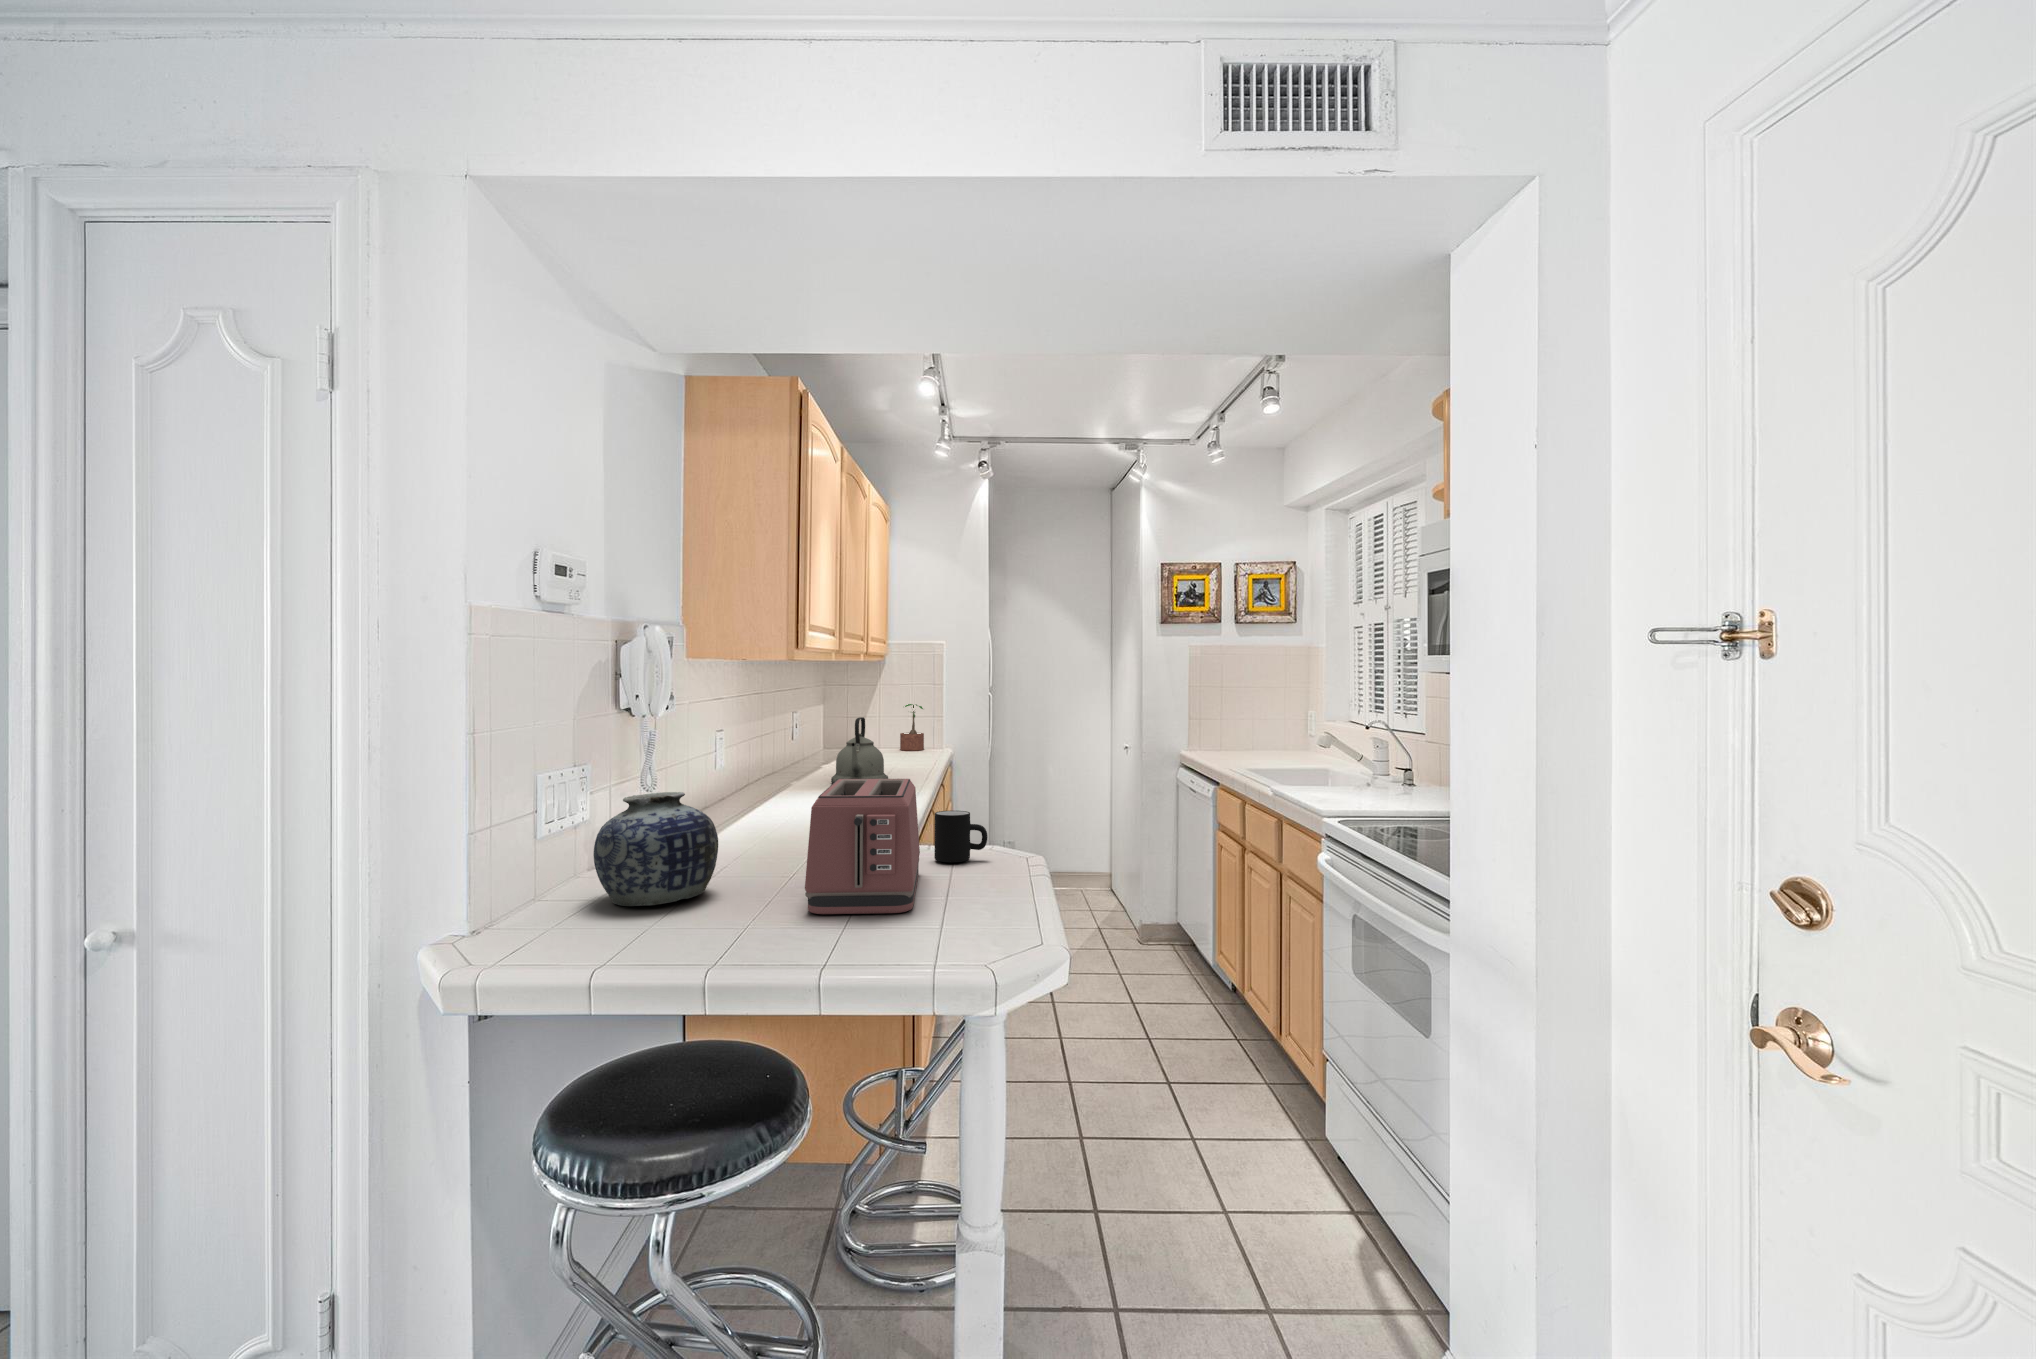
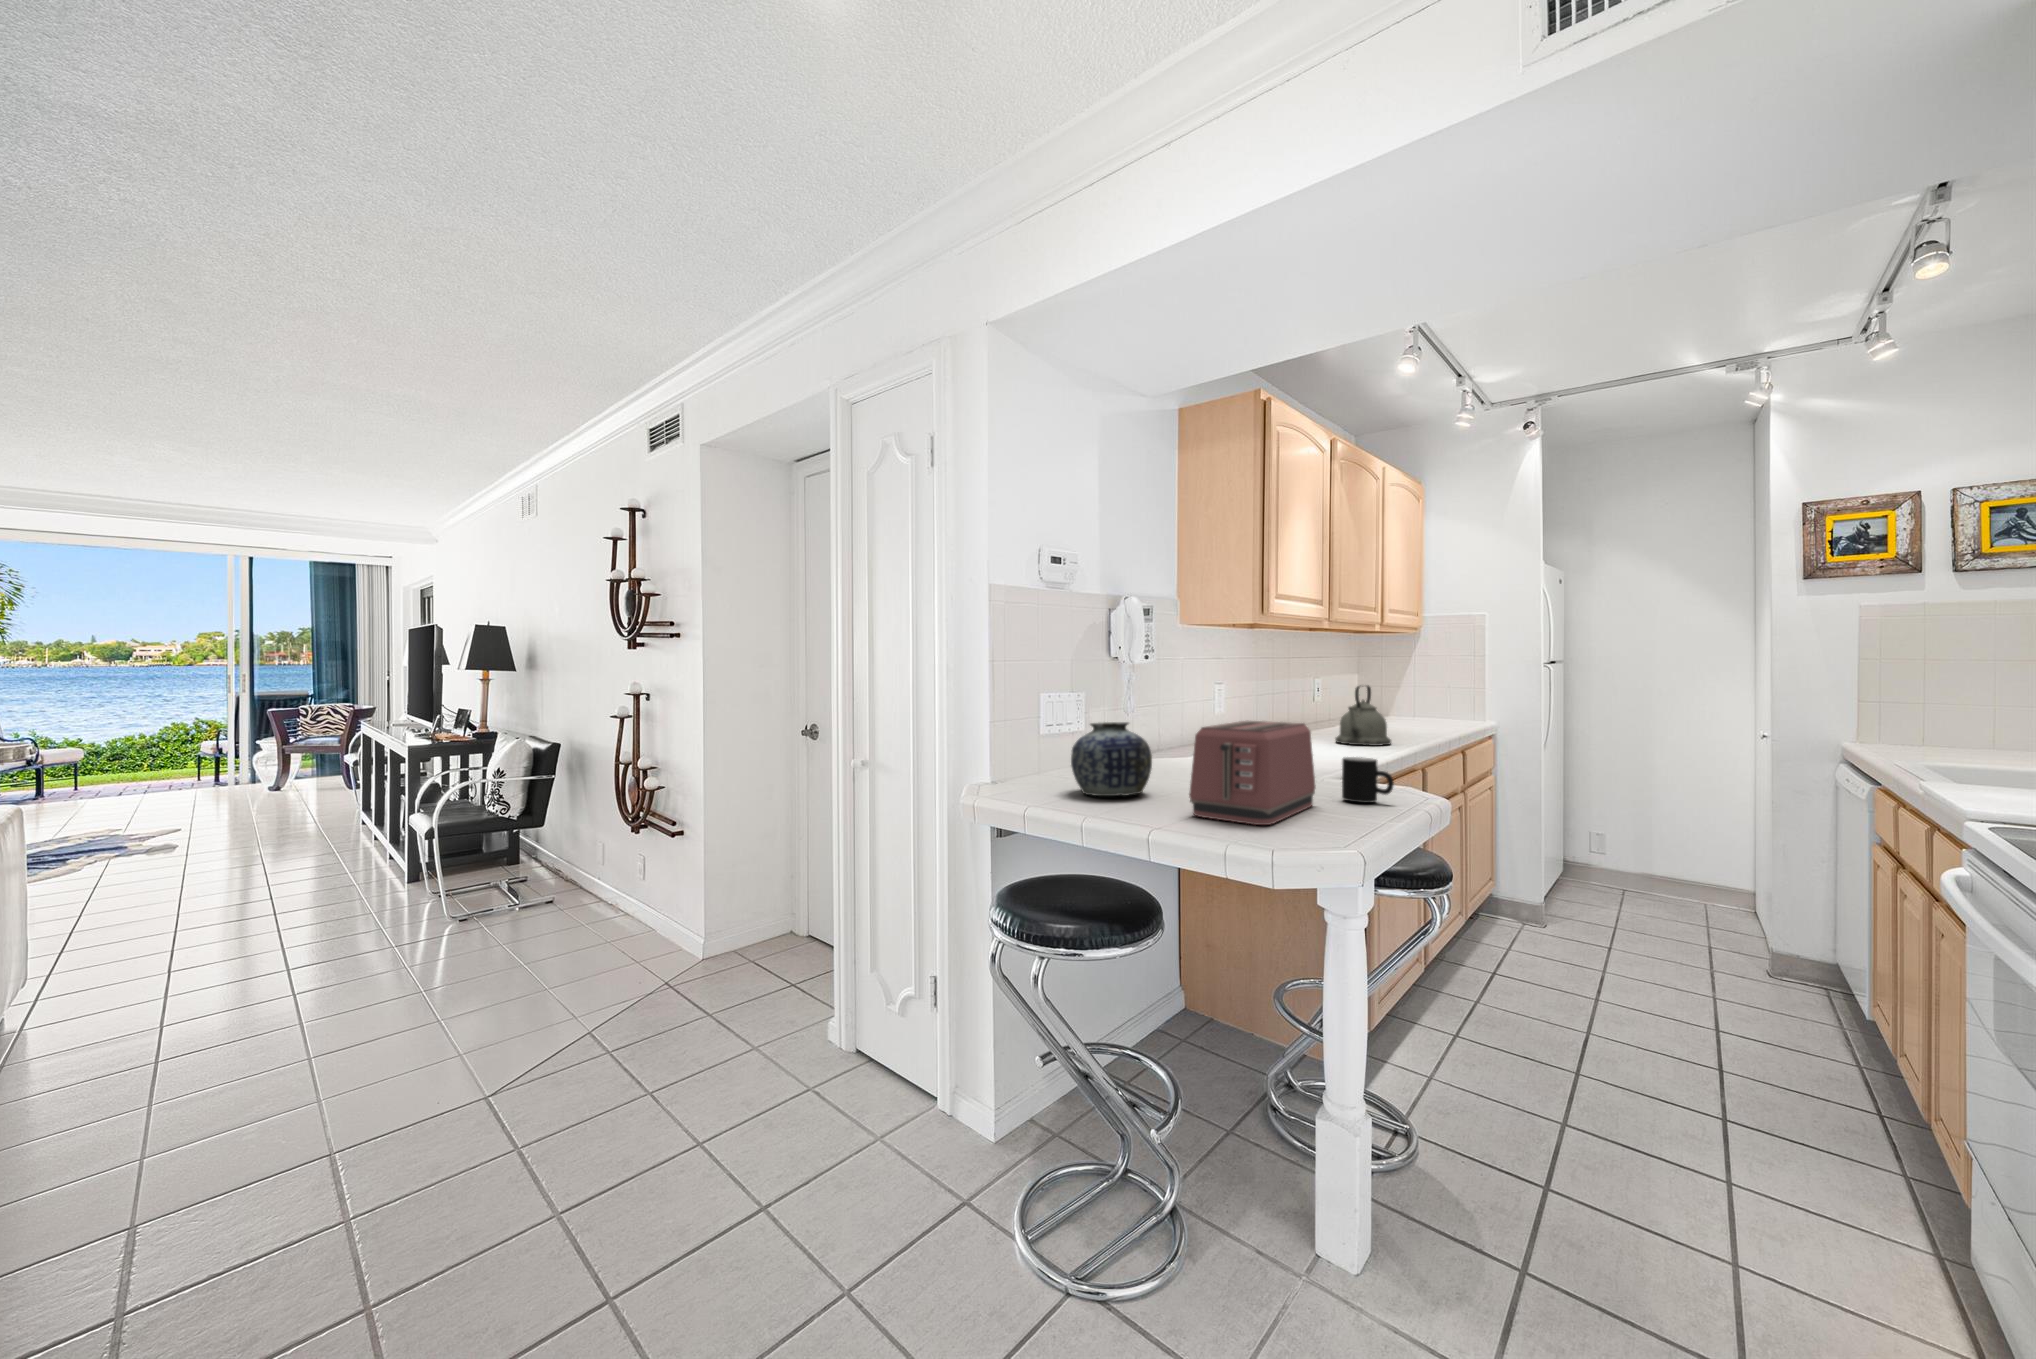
potted plant: present [900,704,924,751] -> none [1444,679,1473,724]

